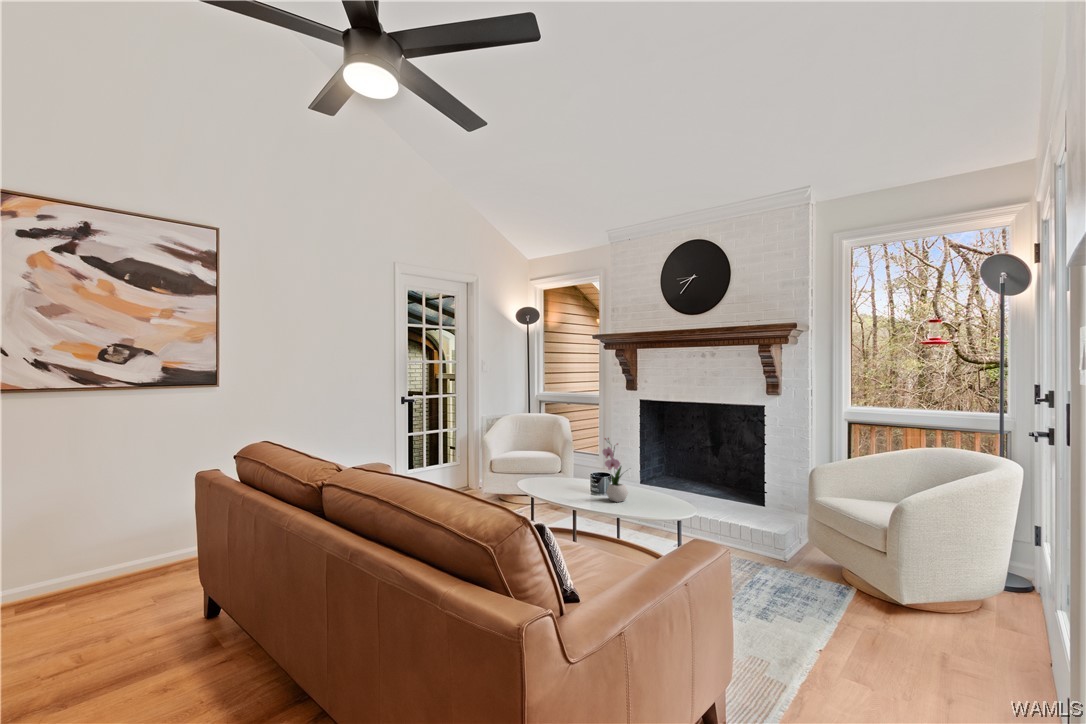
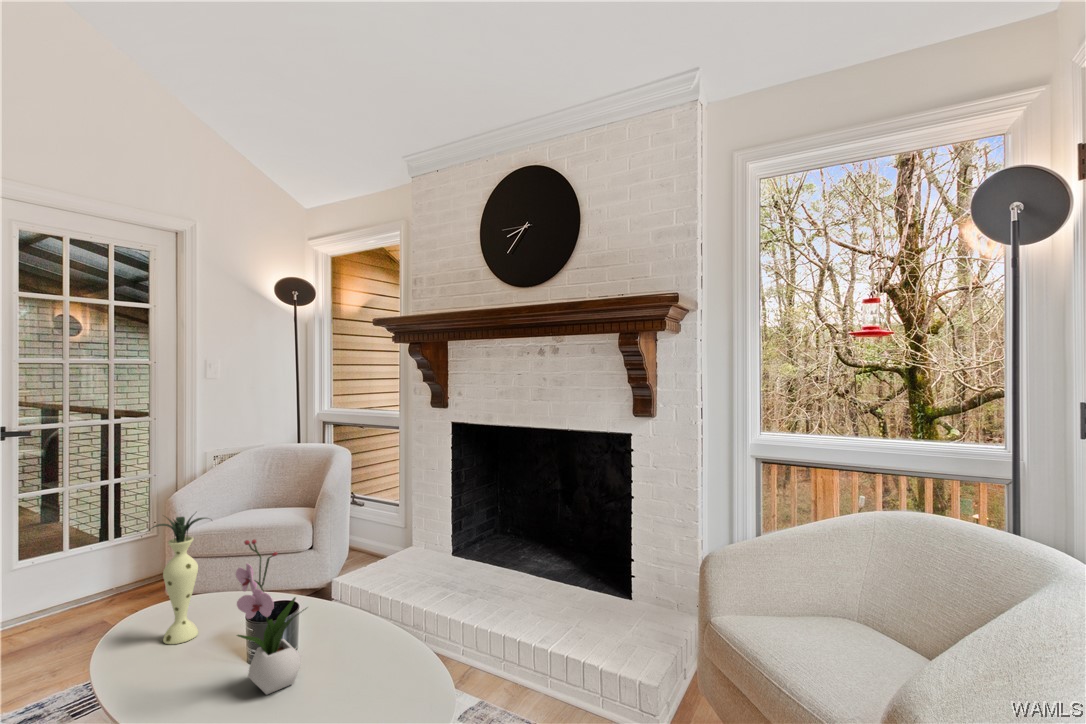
vase: none [544,430,567,490] -> present [152,515,207,644]

